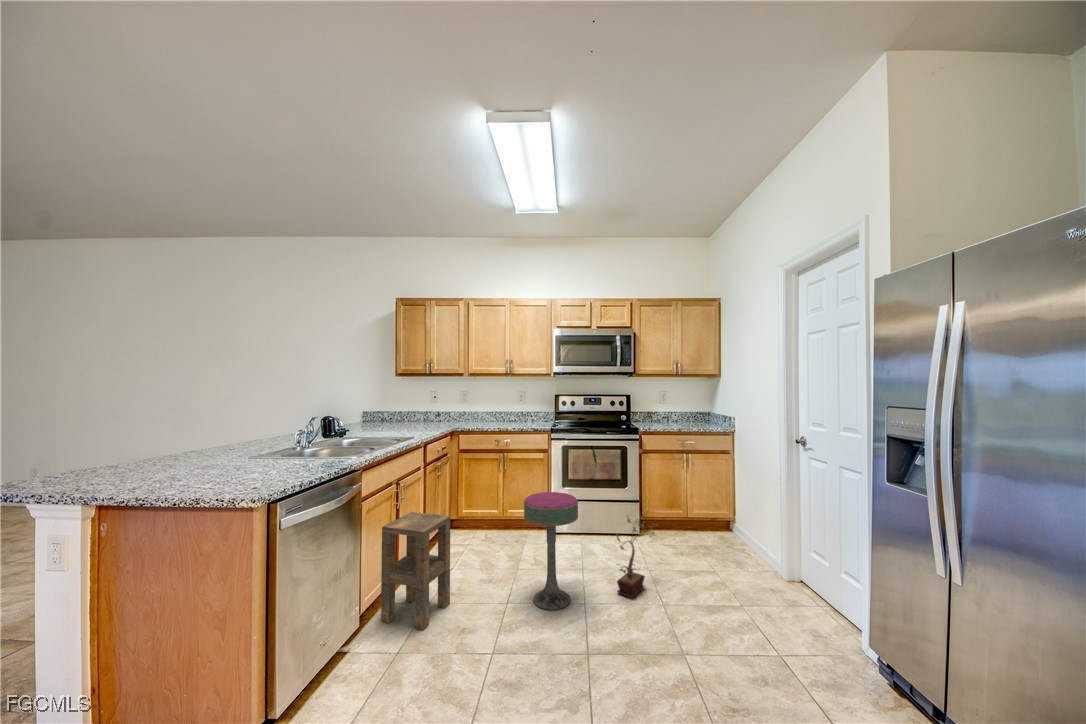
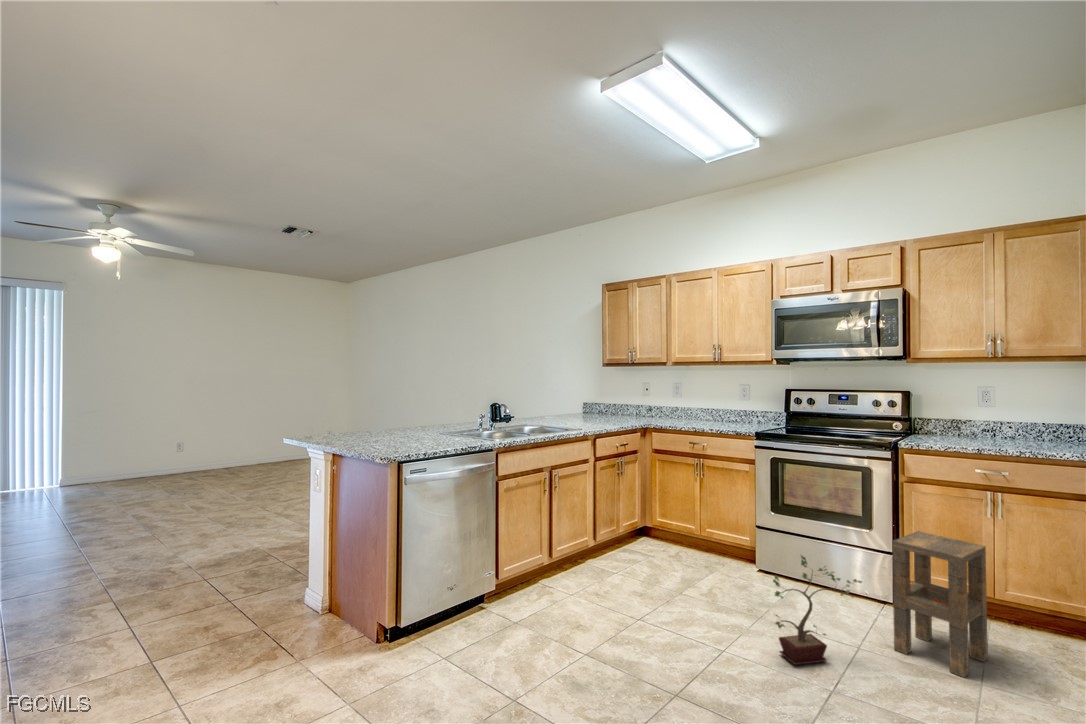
bar stool: present [524,492,578,610] -> none [657,505,724,643]
side table: present [381,512,450,630] -> present [893,531,988,677]

